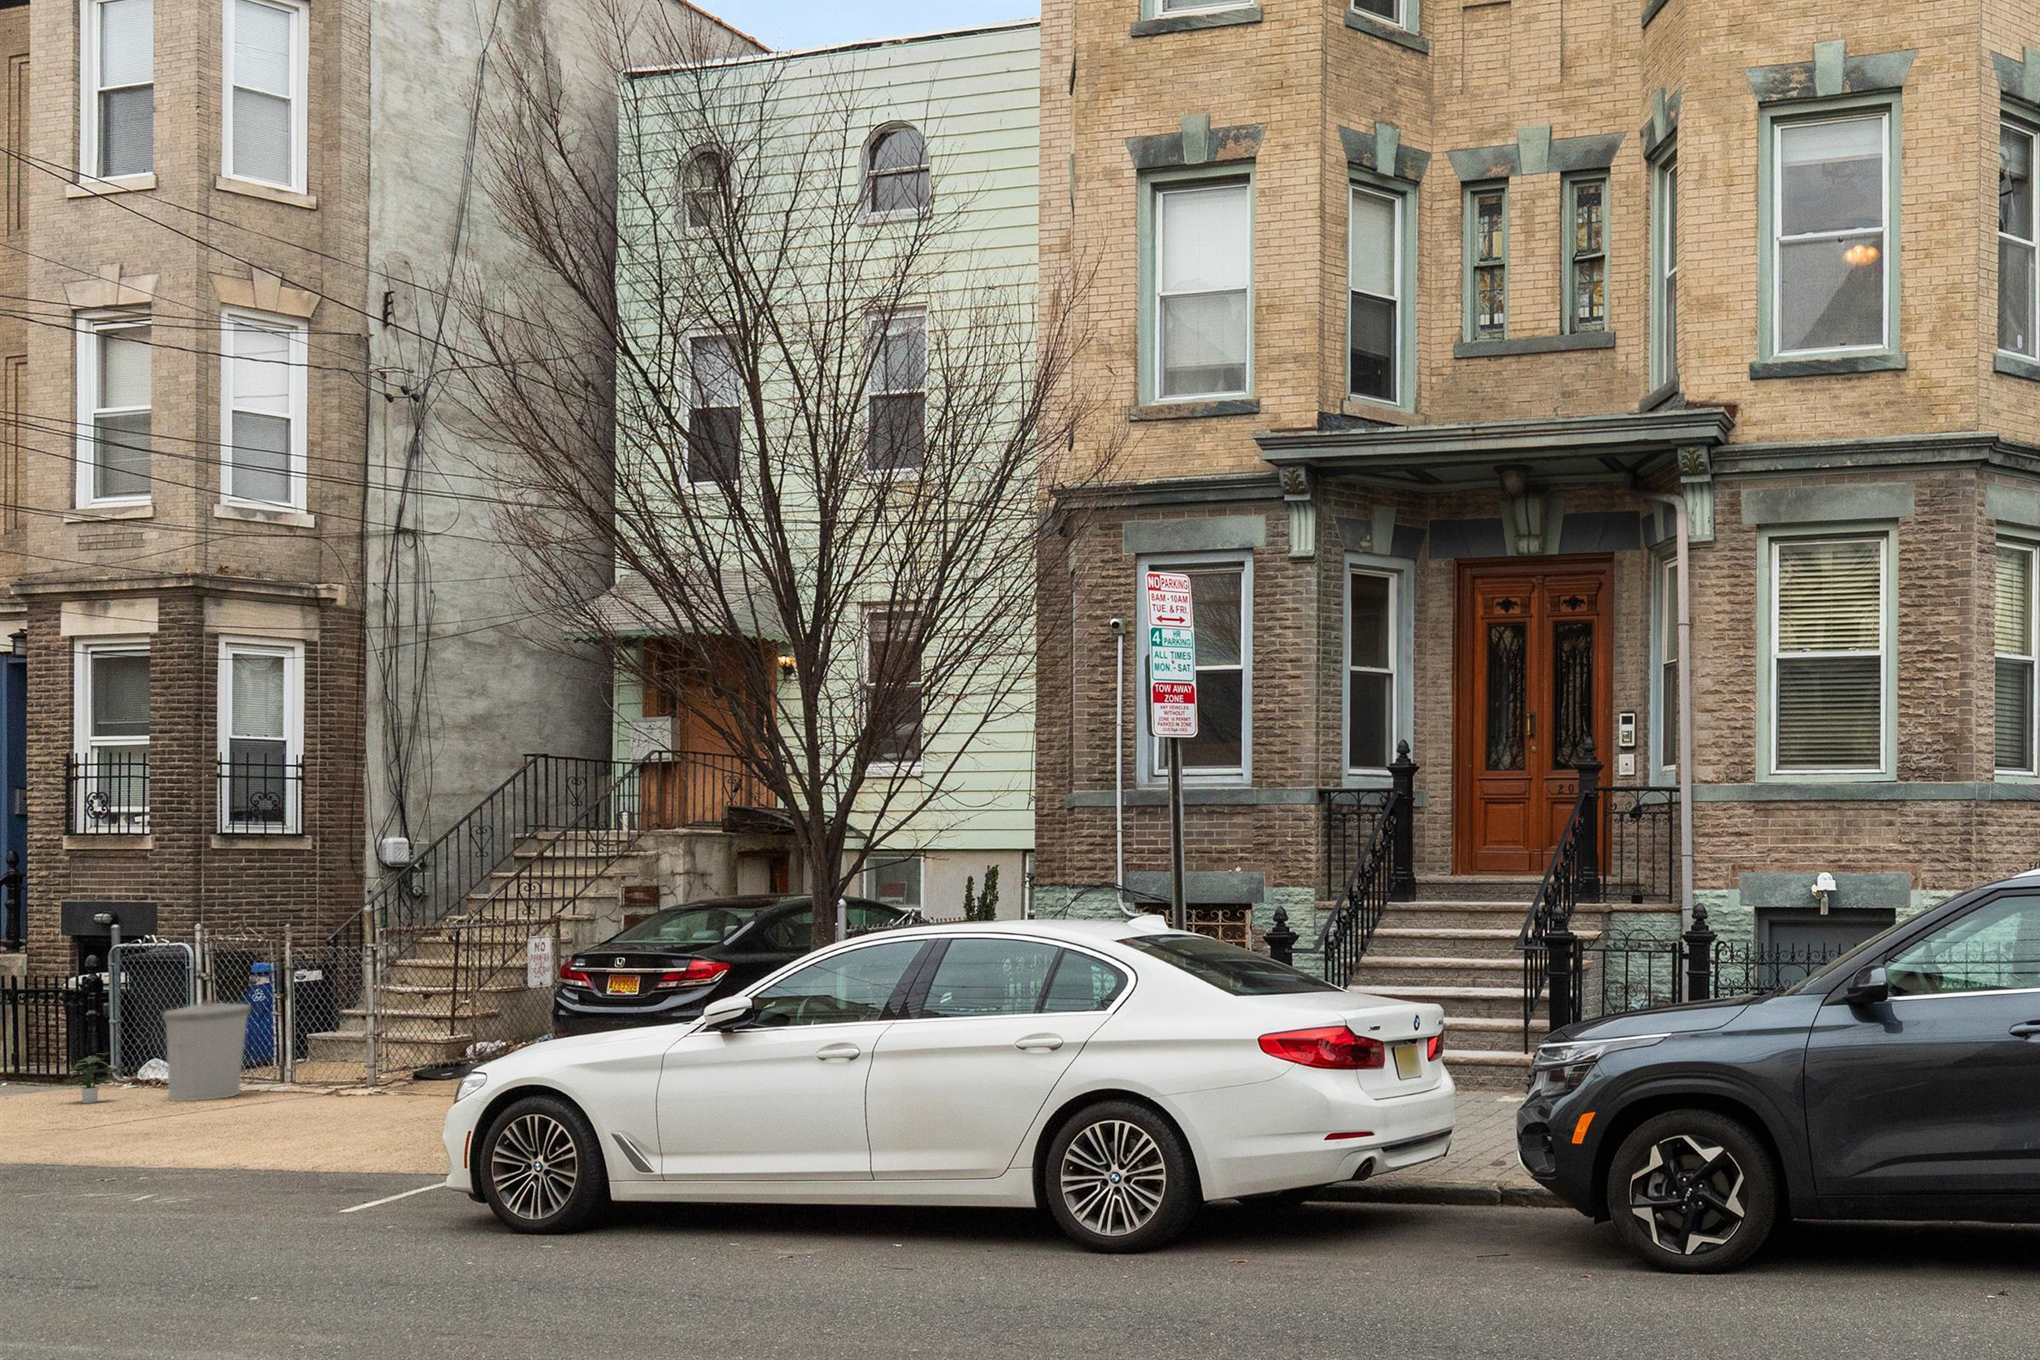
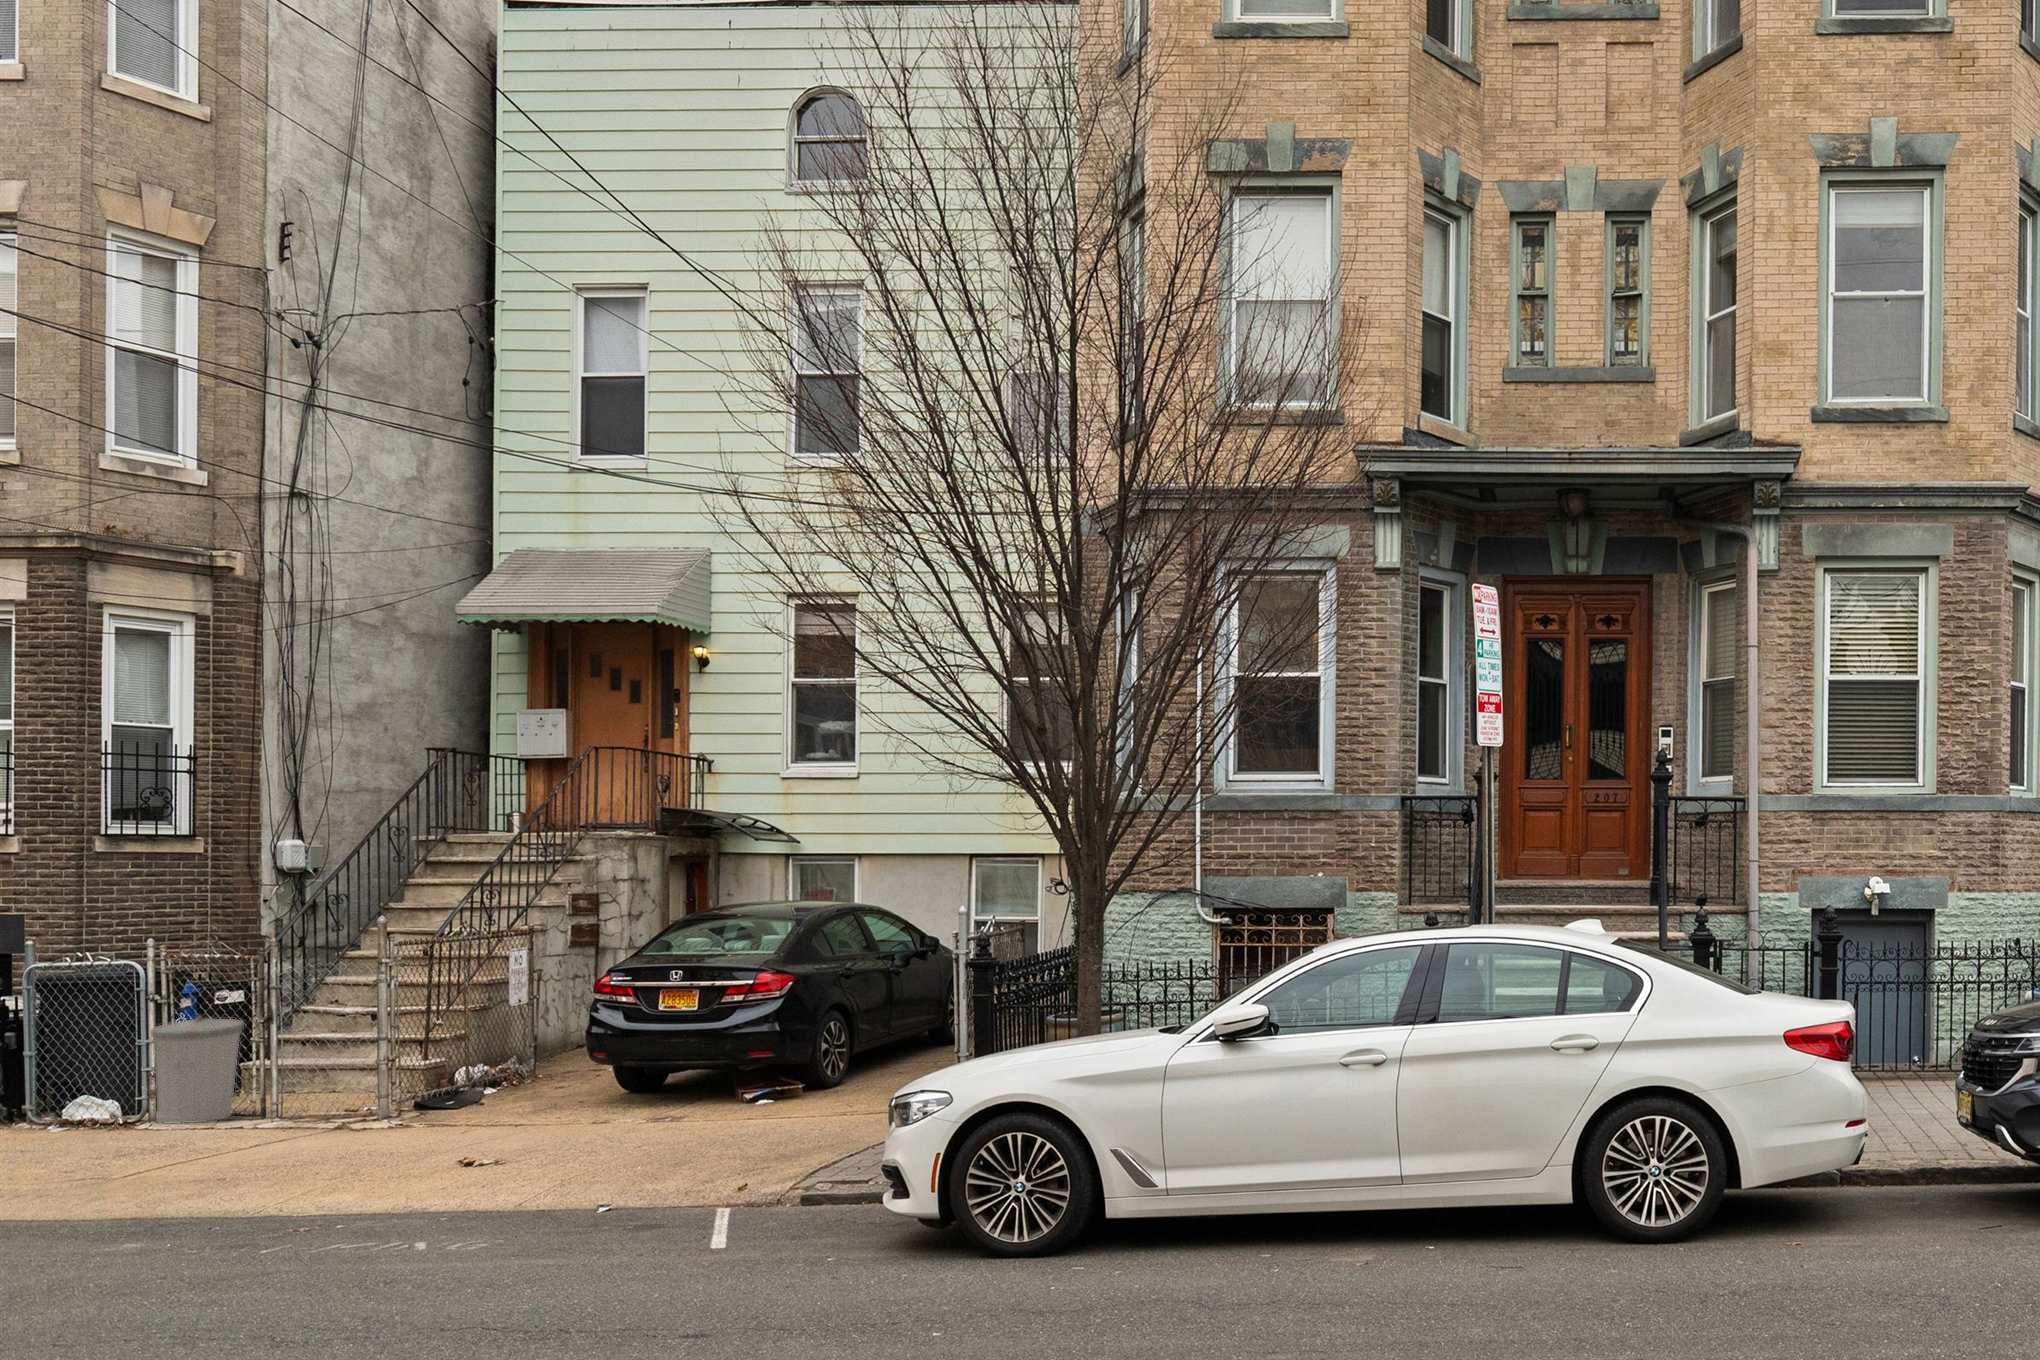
potted plant: present [68,1053,118,1103] -> none [42,1074,98,1129]

